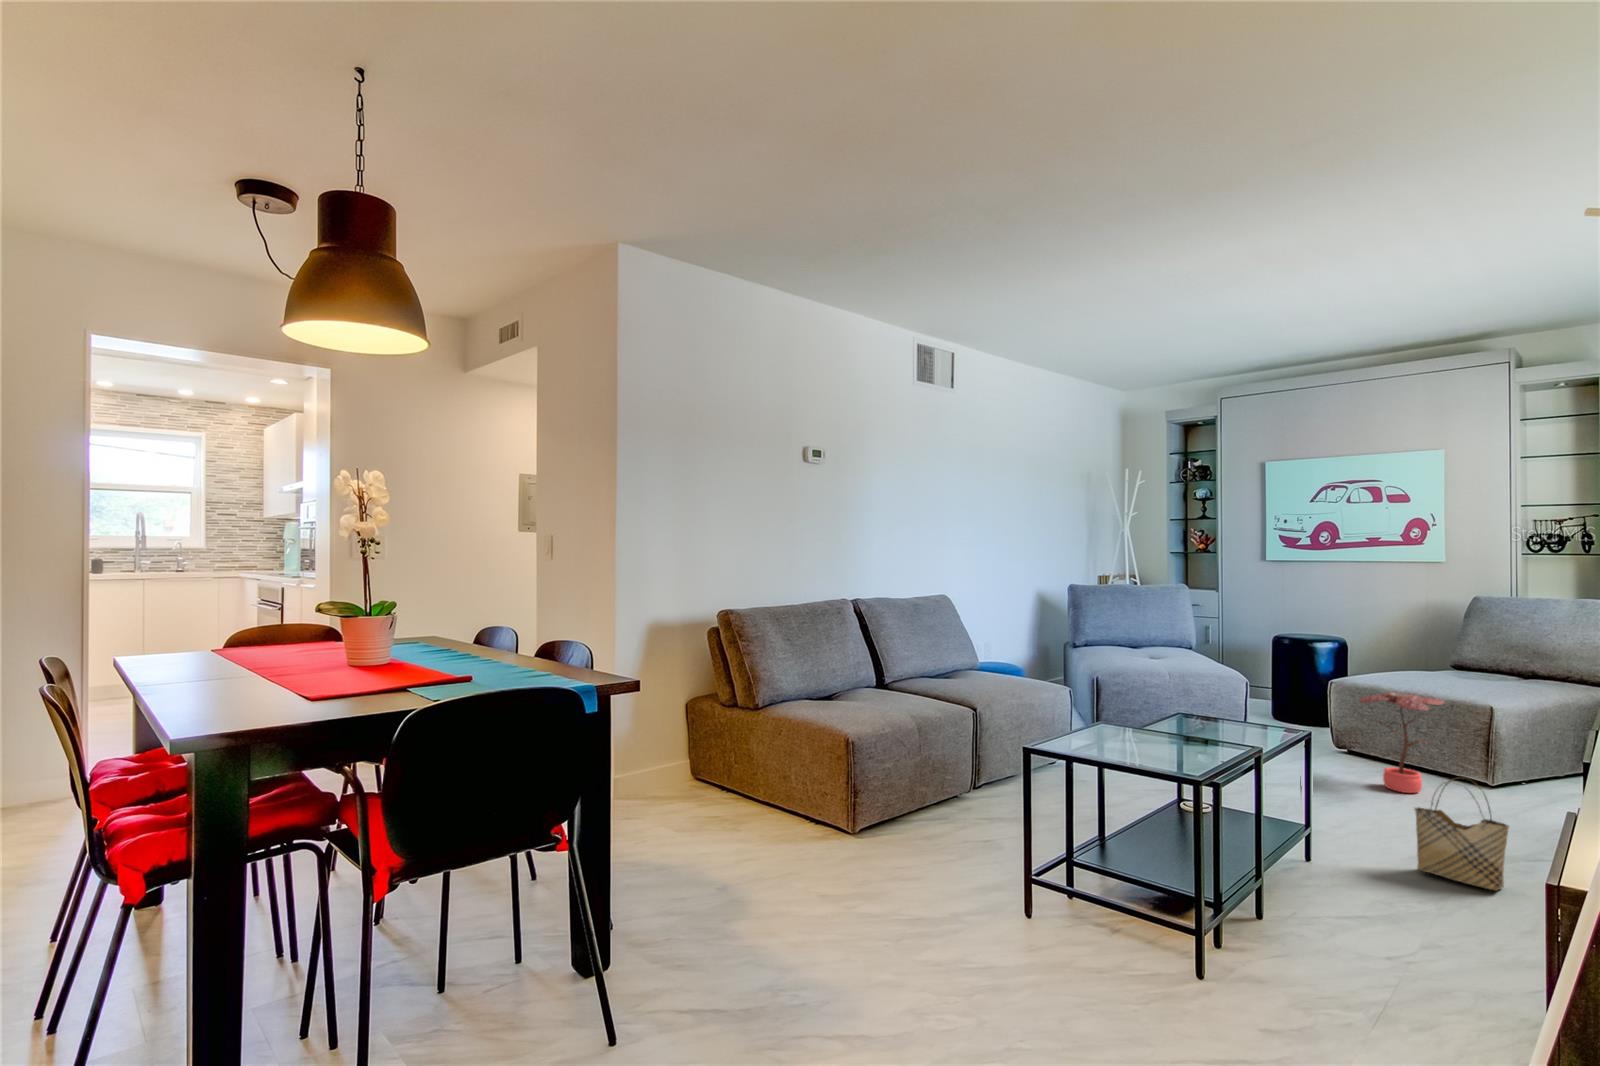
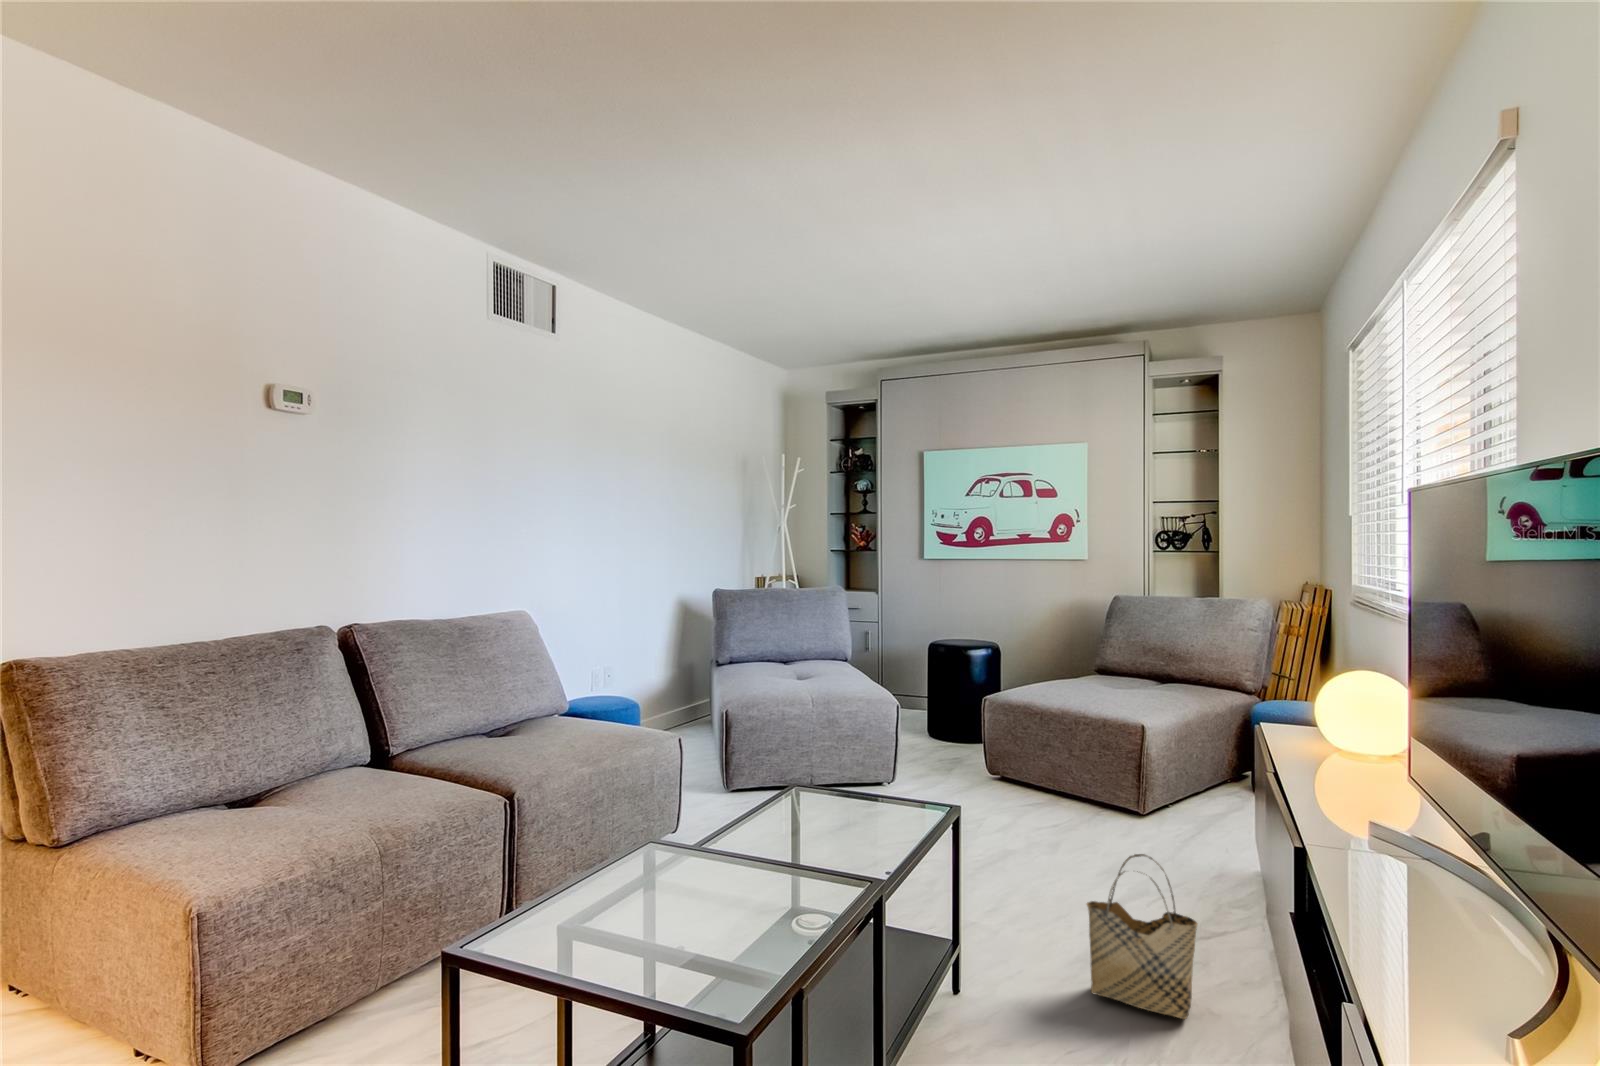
potted plant: present [1359,692,1445,793] -> none [1015,717,1102,839]

